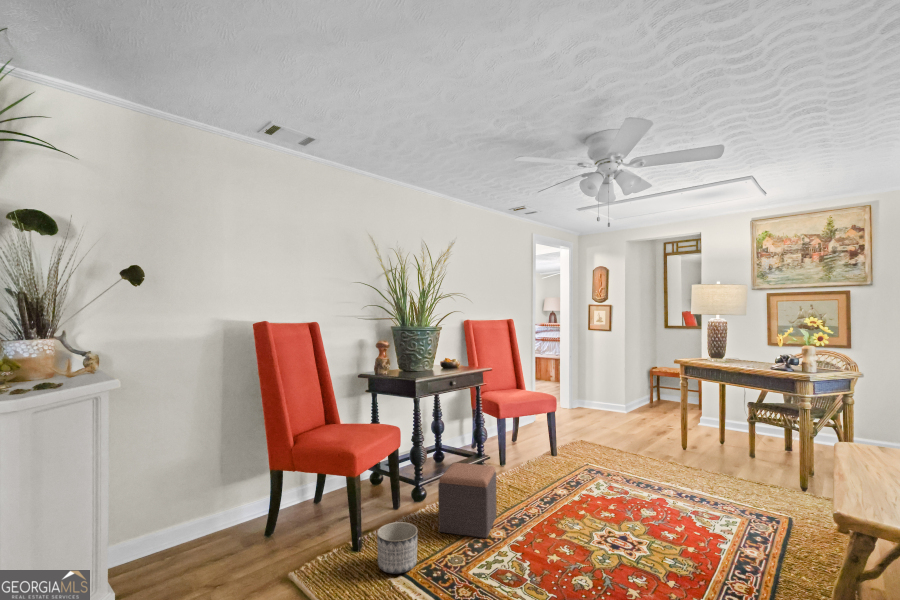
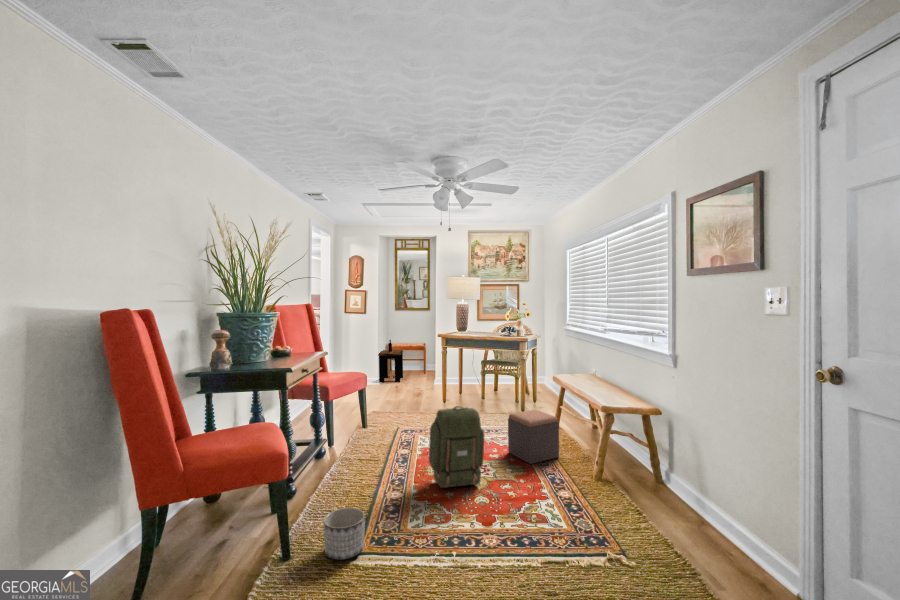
side table: none [630,363,668,416] -> present [378,340,403,382]
backpack: none [542,449,614,559] -> present [429,406,484,488]
footstool: present [438,463,497,538] -> present [508,410,559,464]

